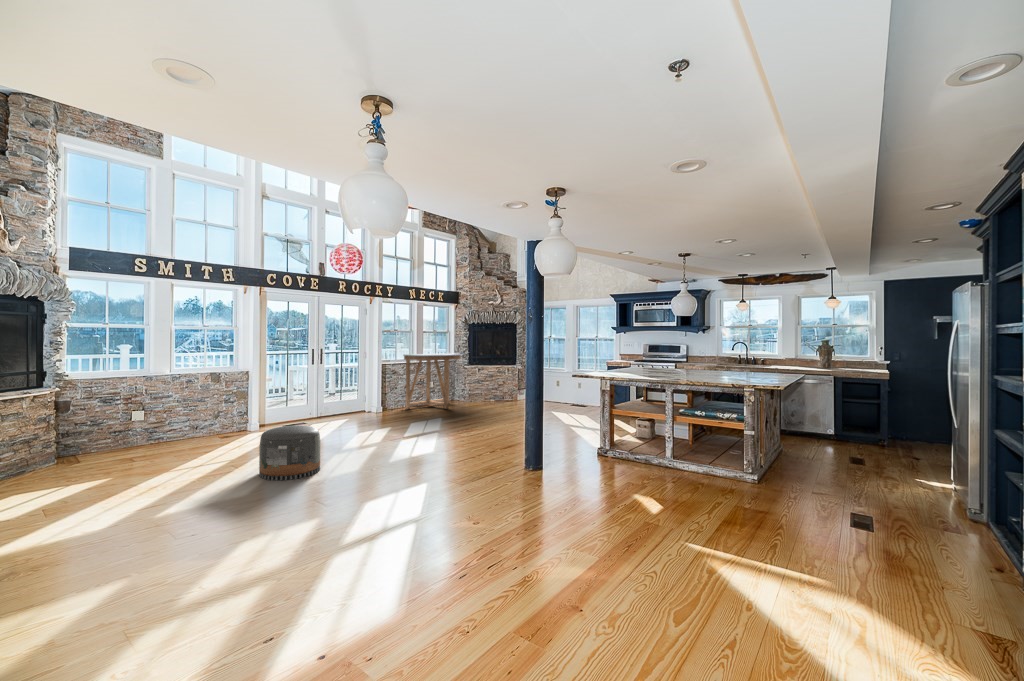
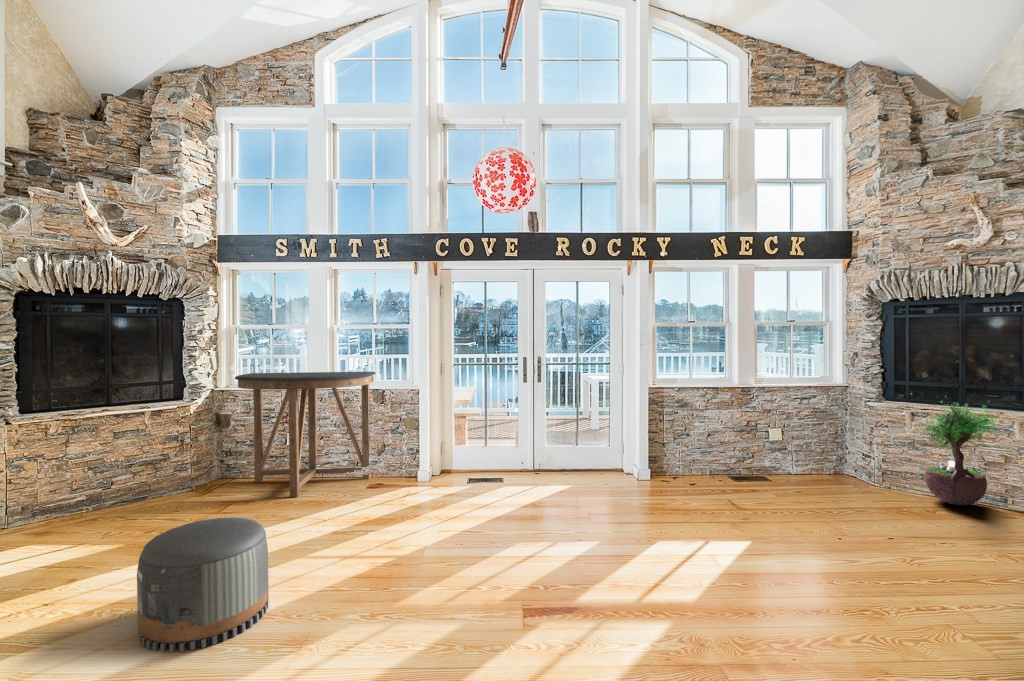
console table: present [404,353,461,409] -> present [235,372,376,497]
potted tree: none [484,362,508,404] -> present [916,396,1000,505]

